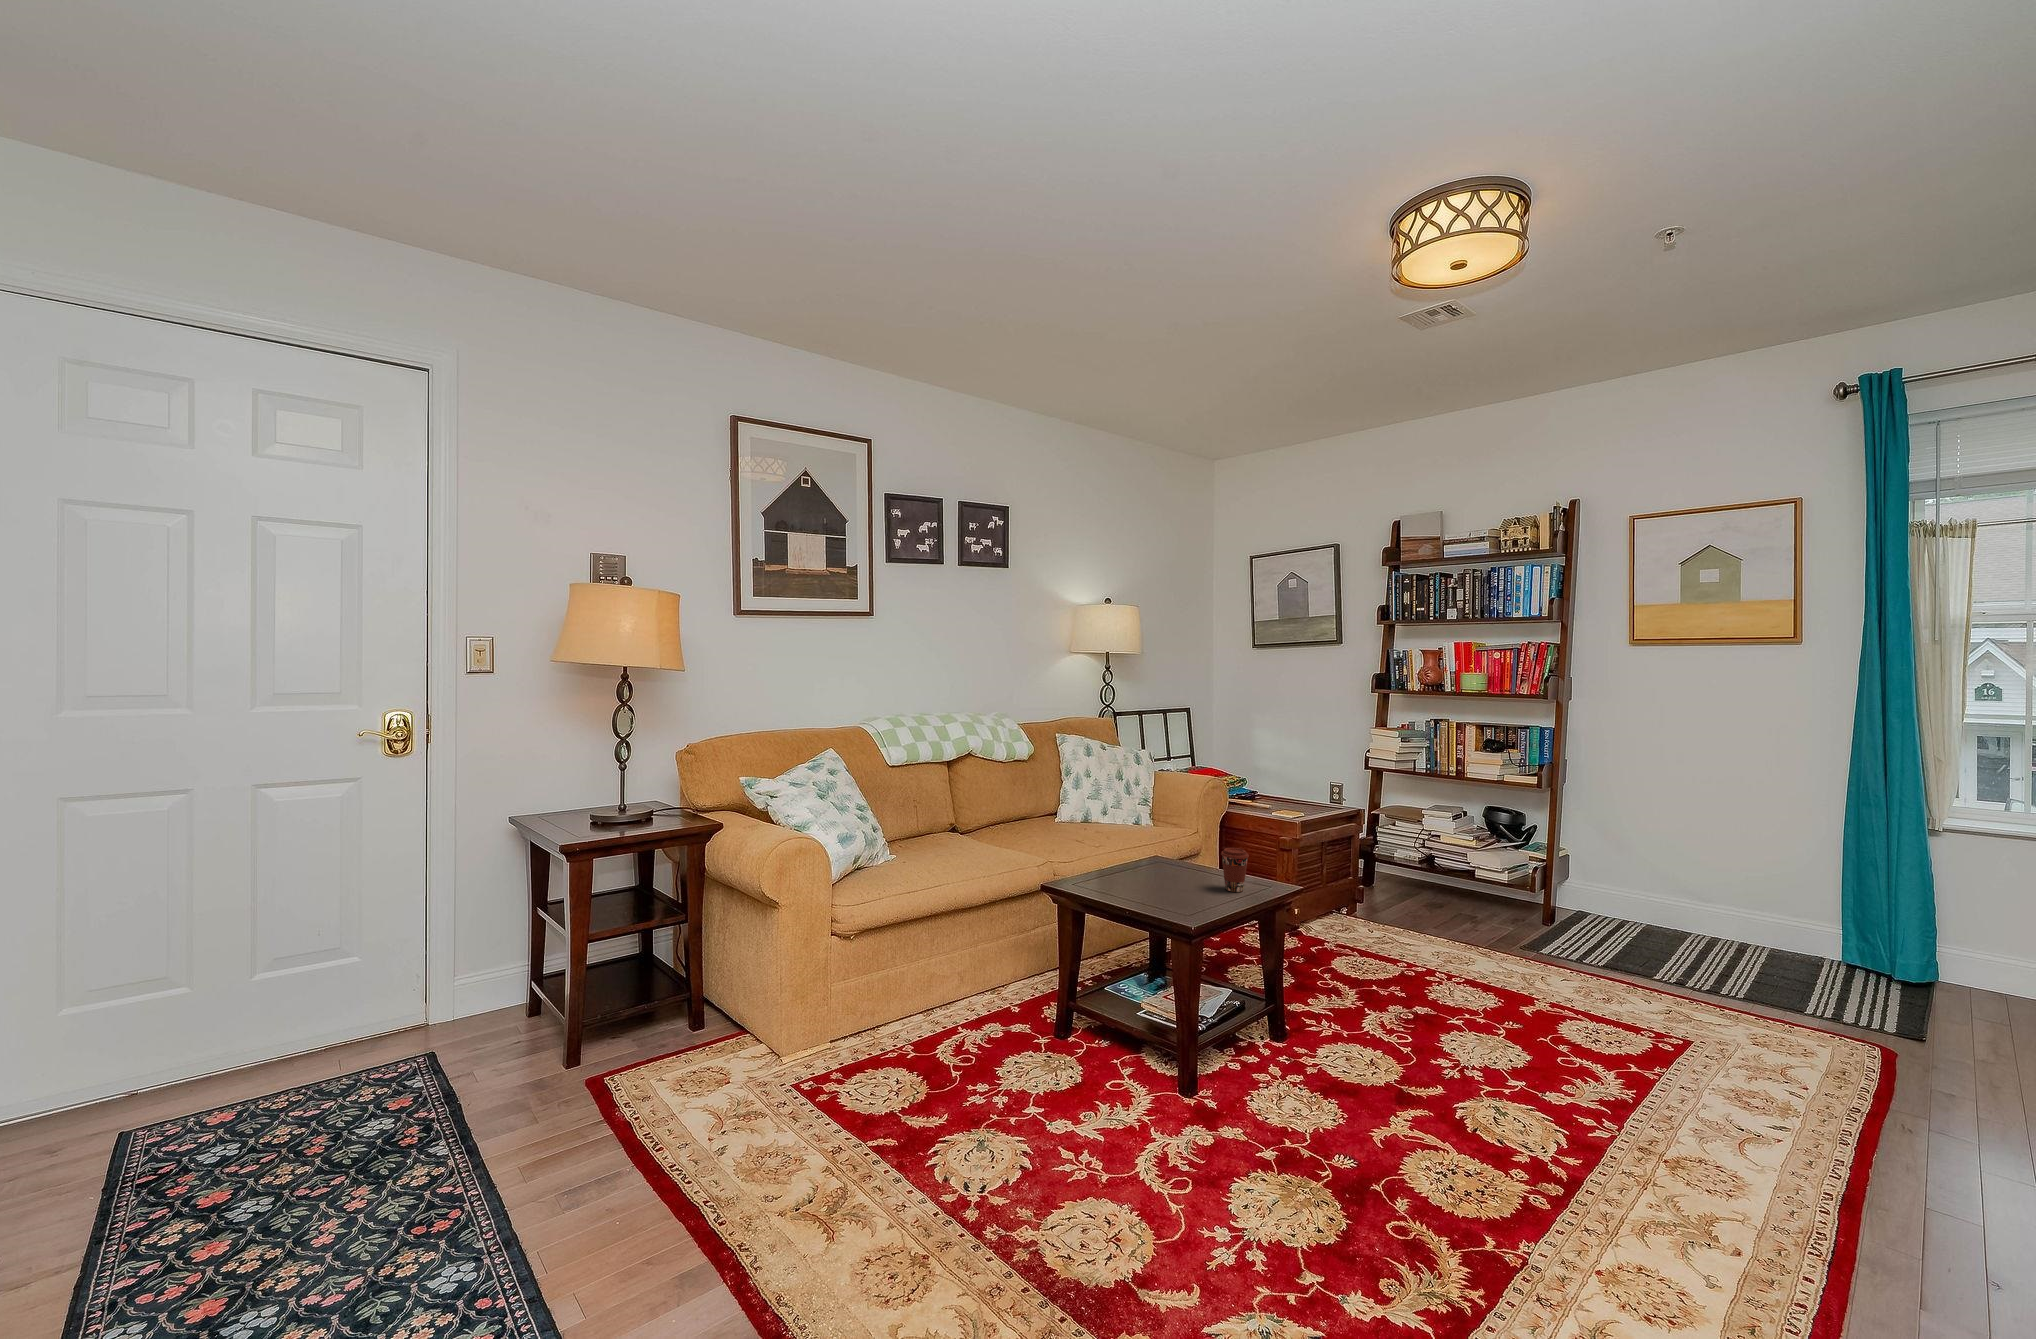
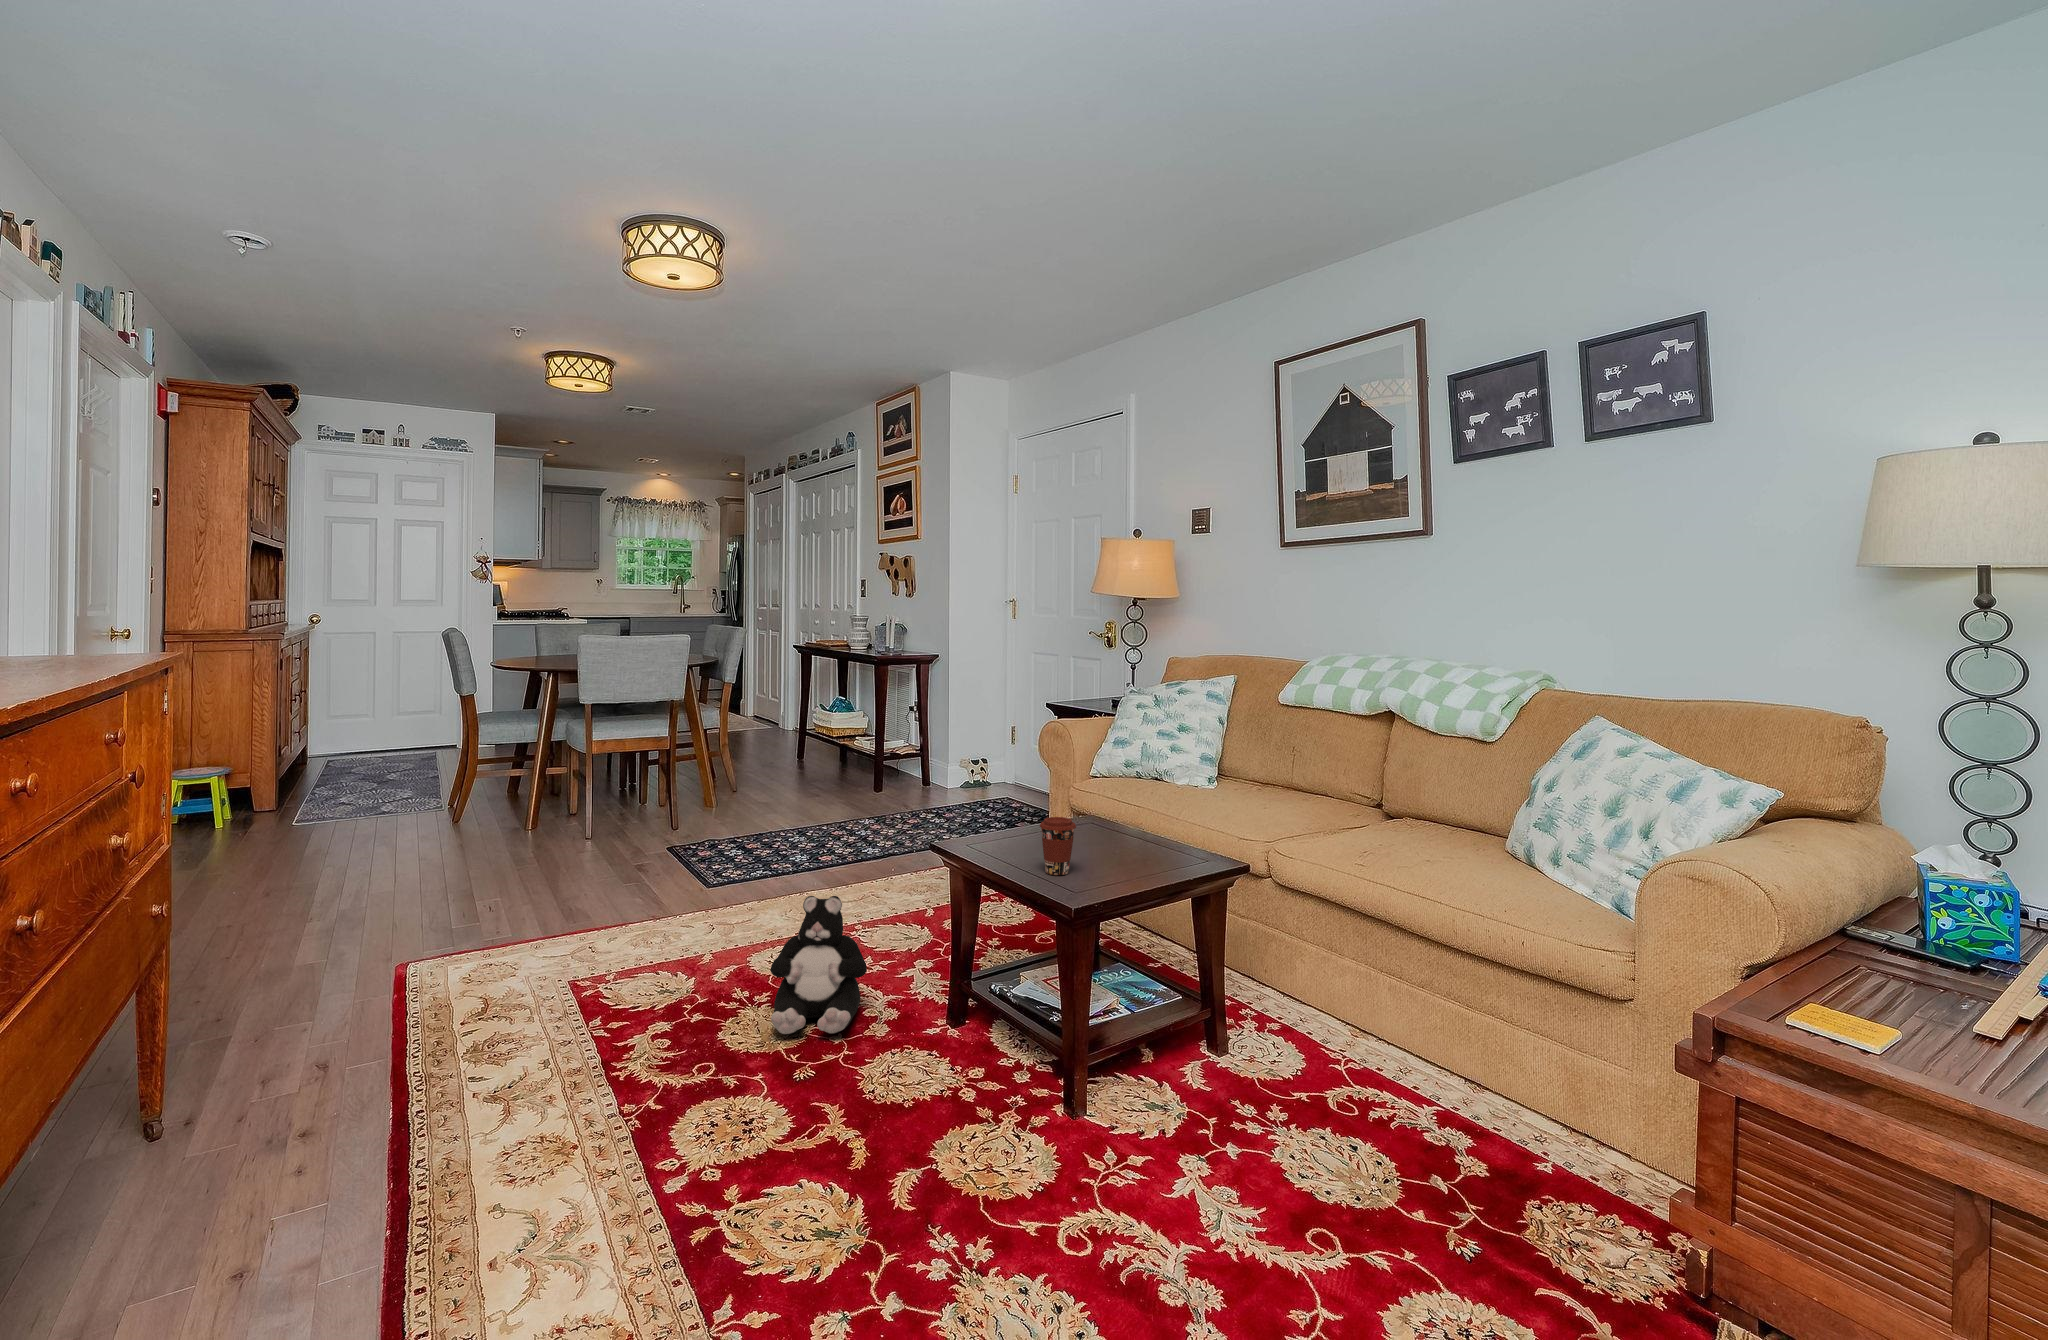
plush toy: none [1184,1031,1321,1192] -> present [770,896,867,1034]

